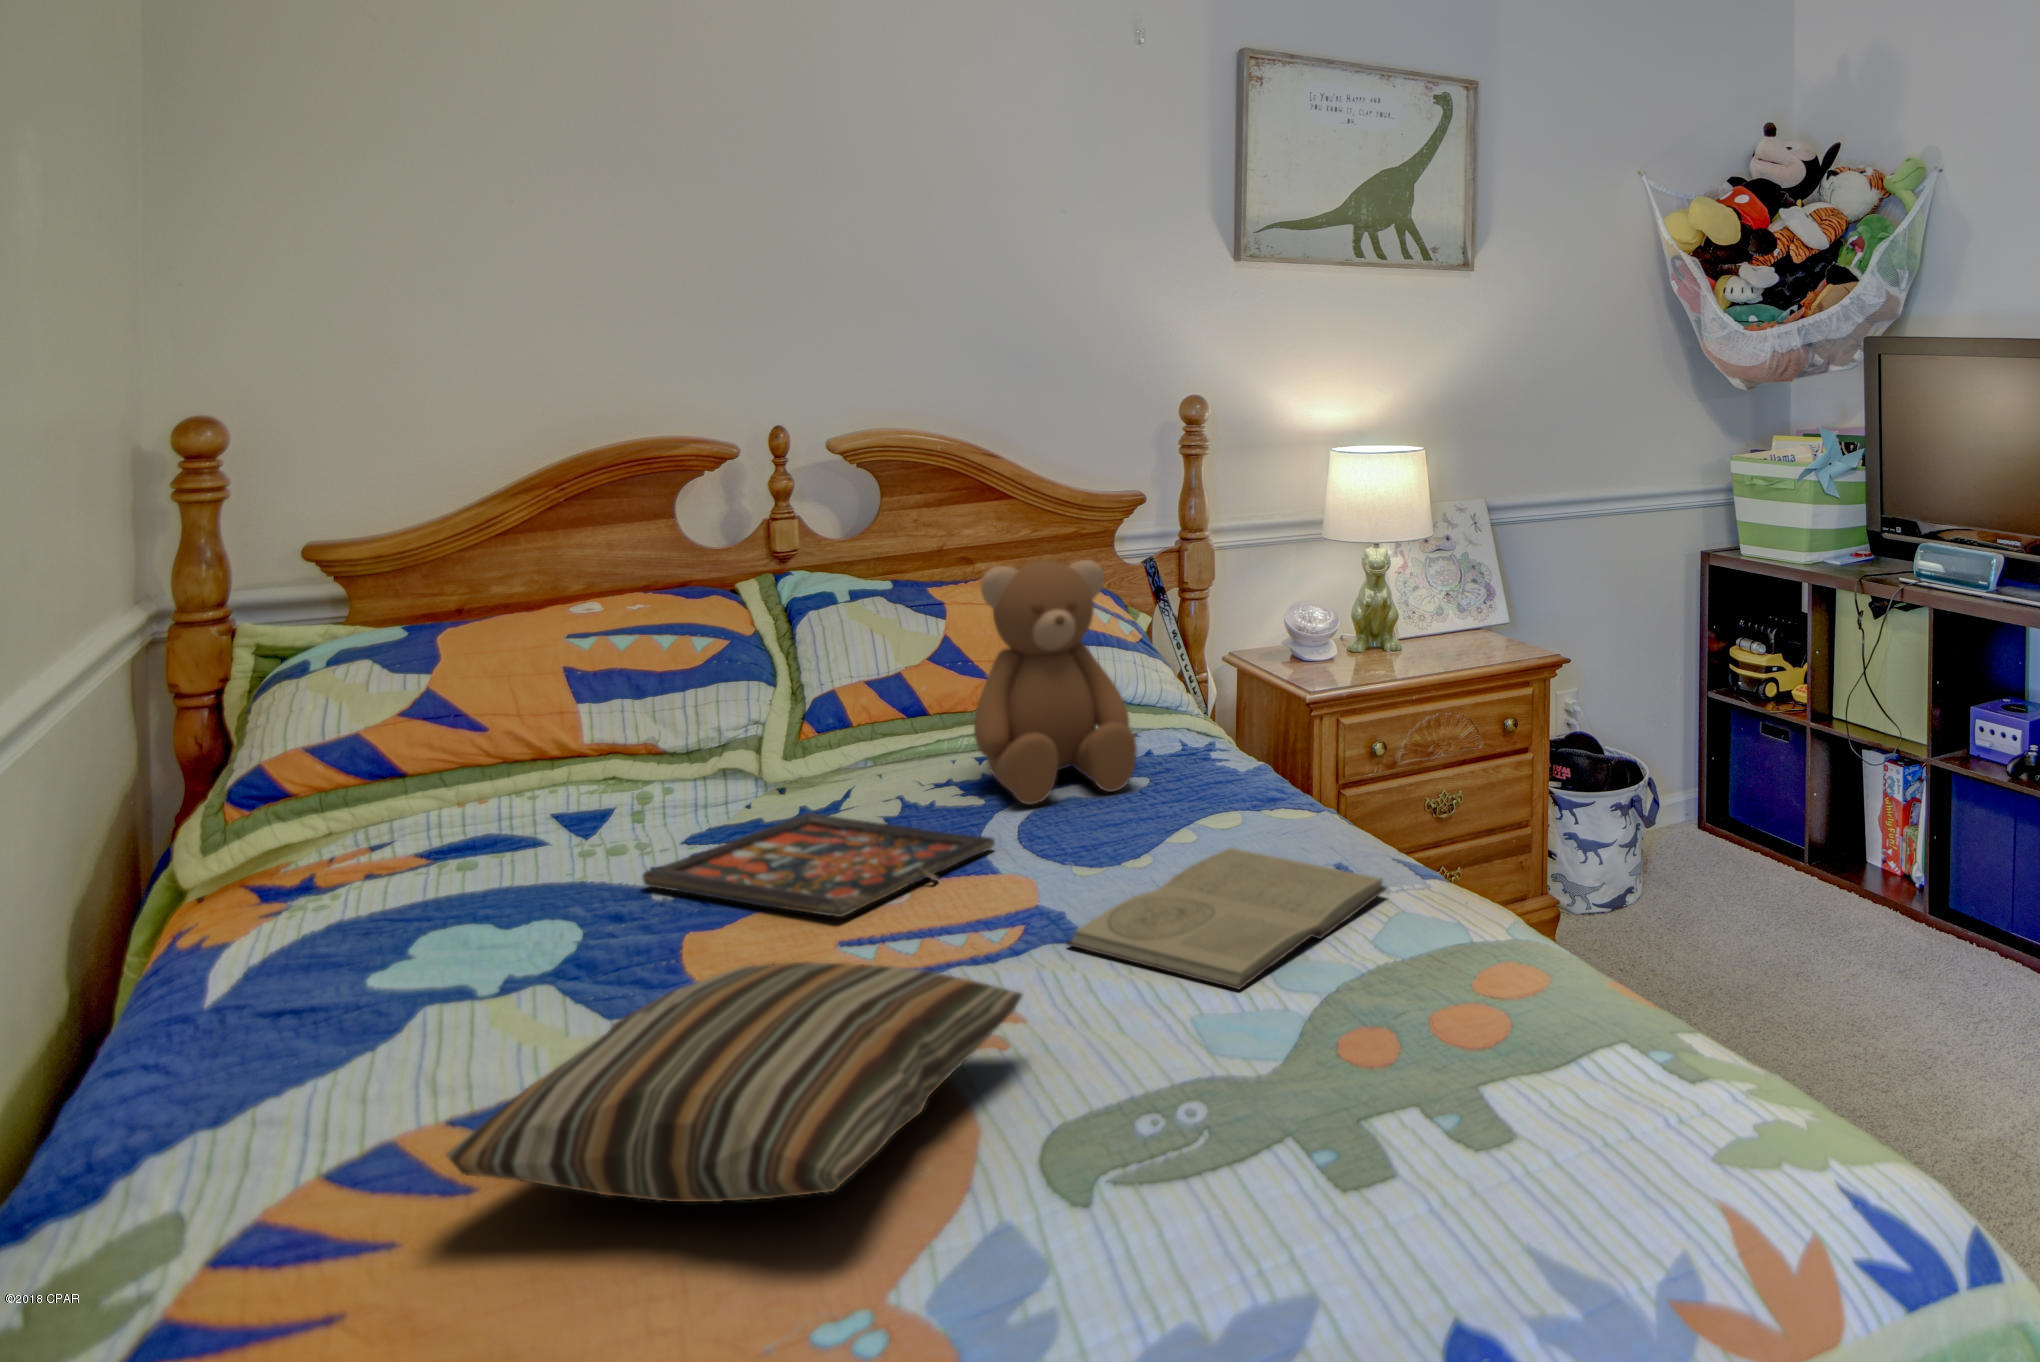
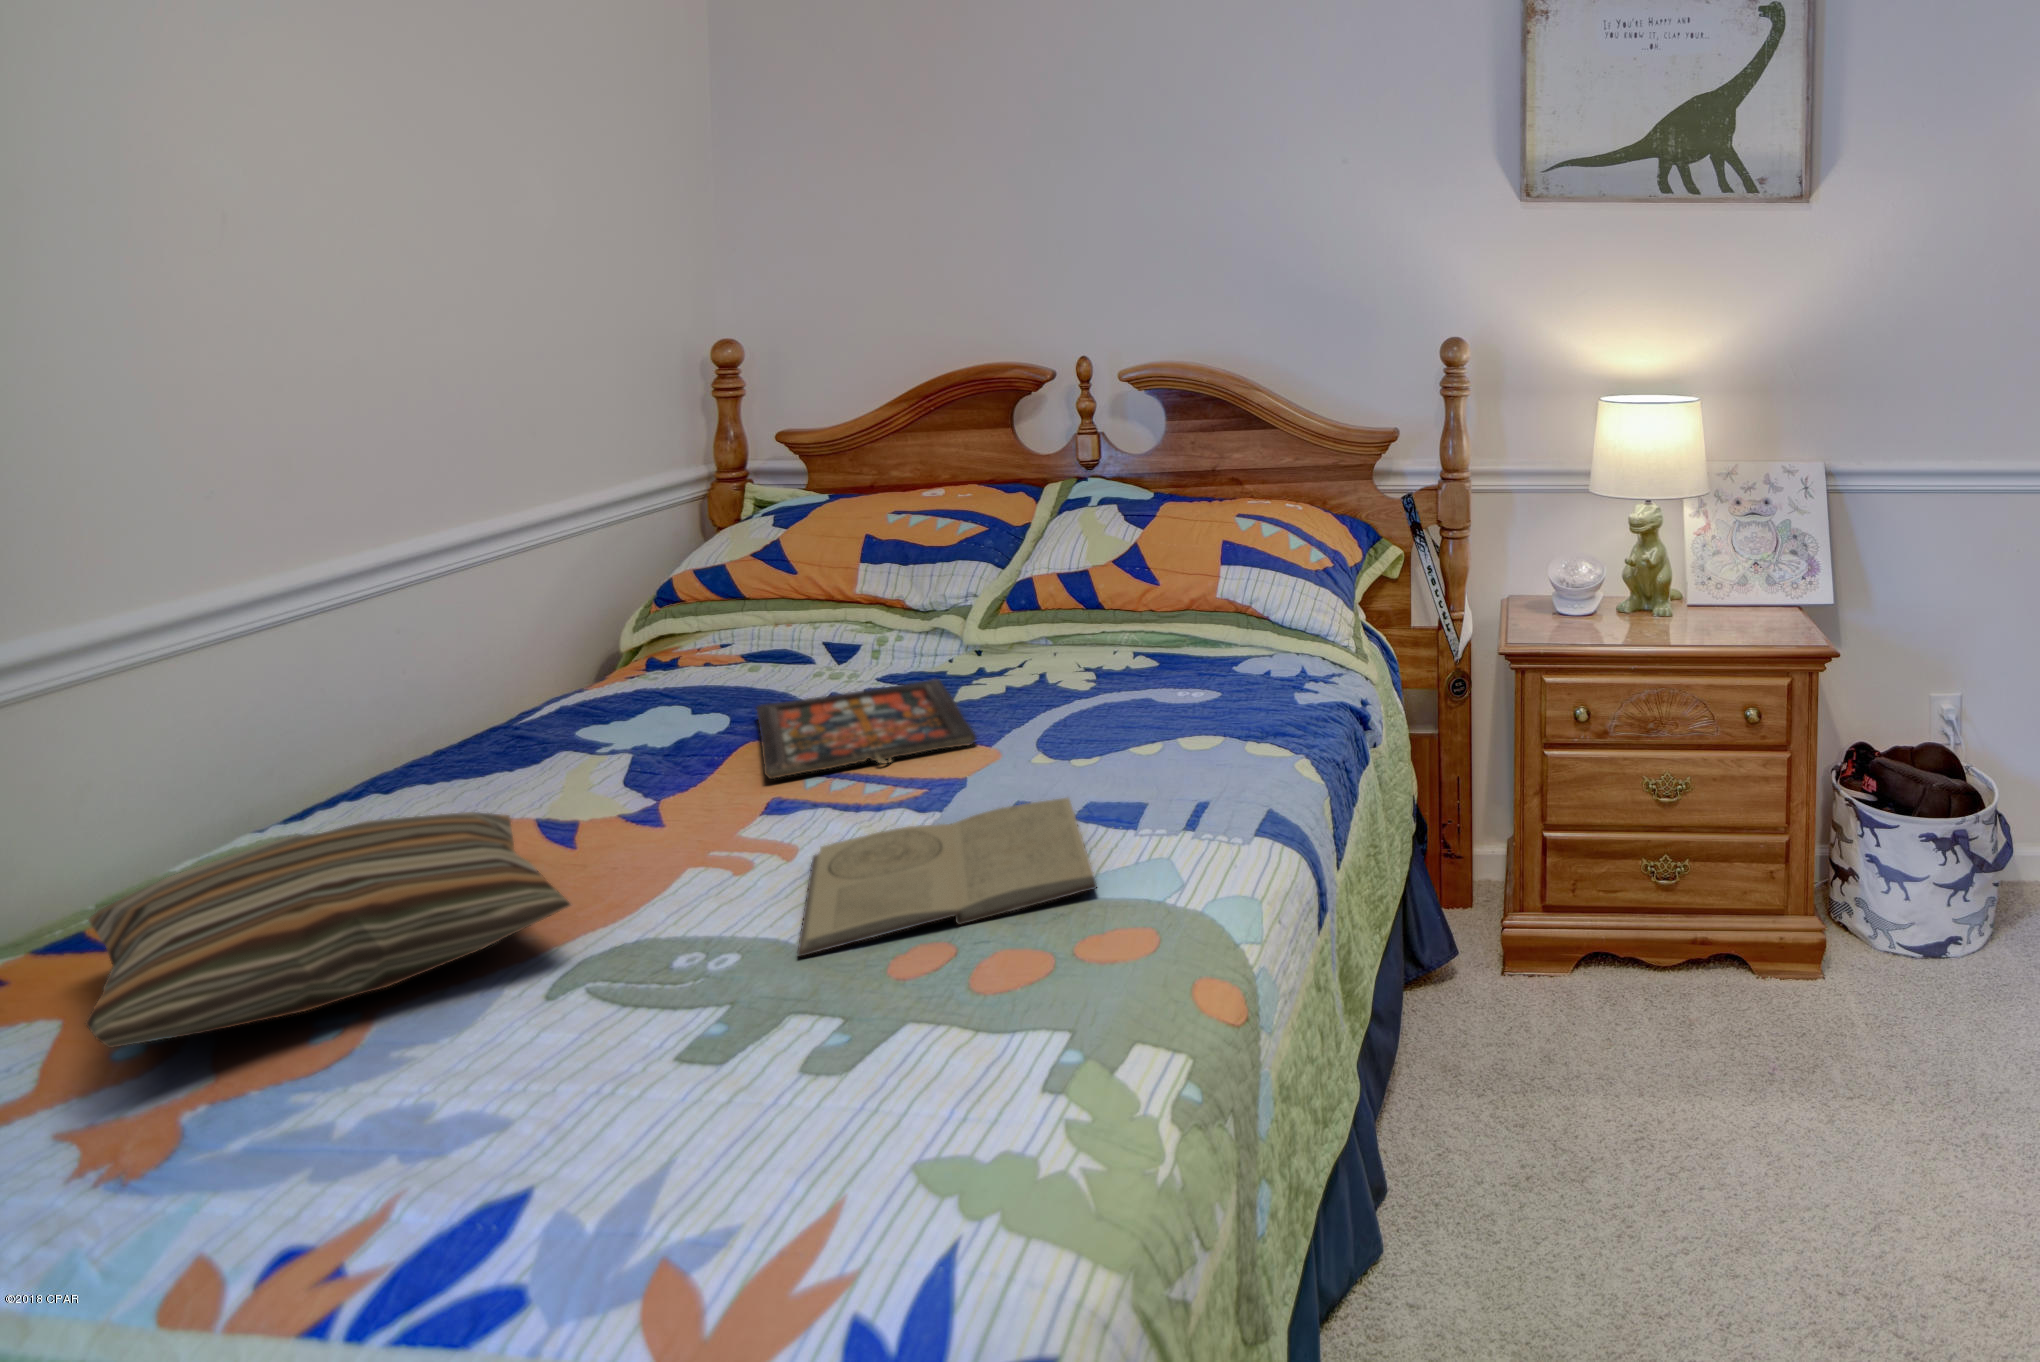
teddy bear: present [974,560,1137,805] -> none [1059,486,1213,711]

